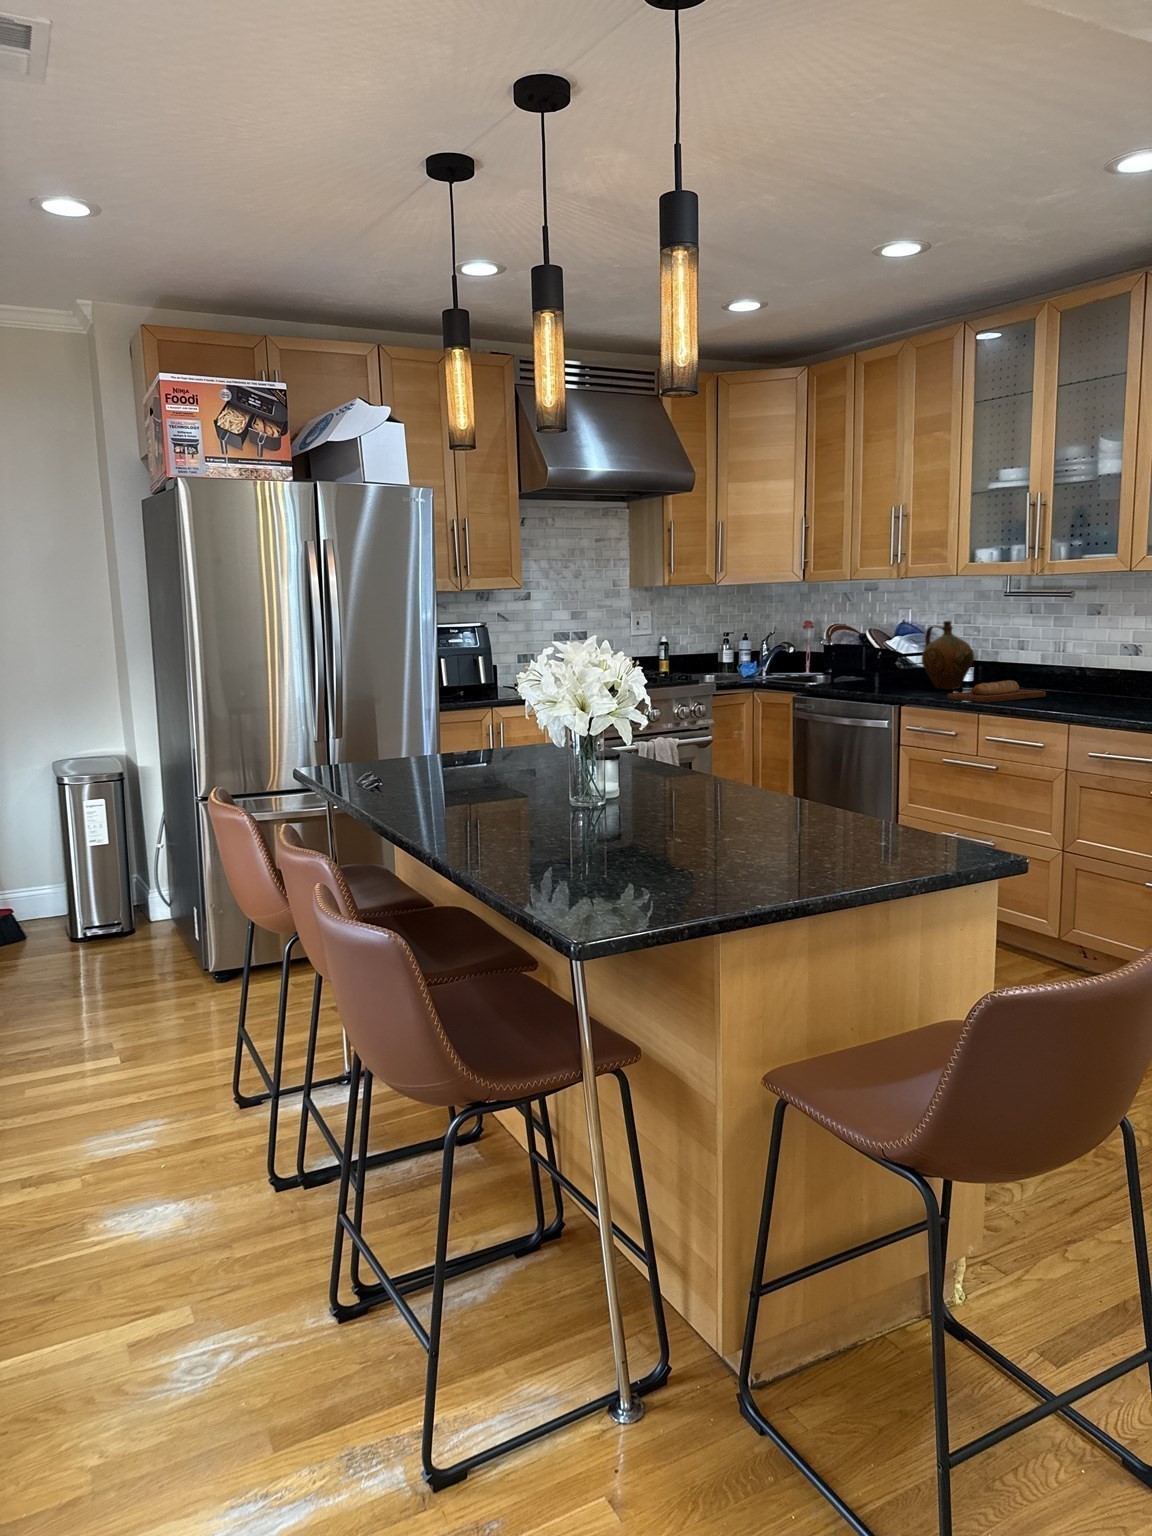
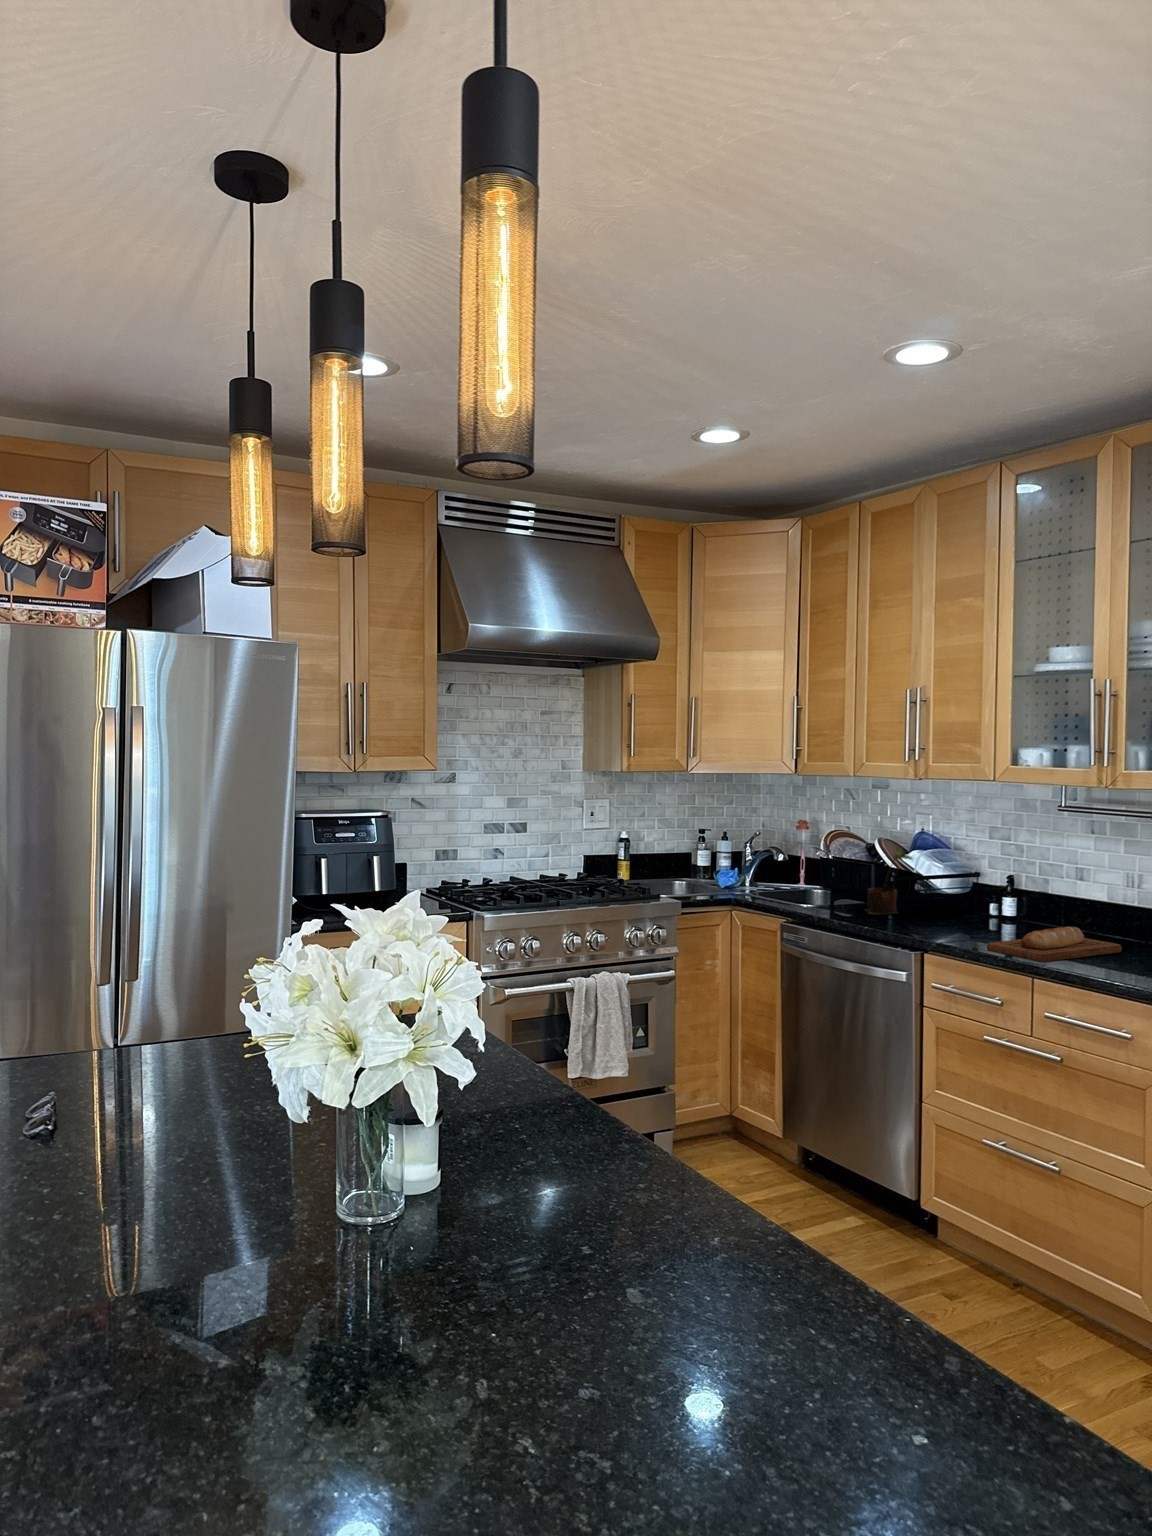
ceramic jug: present [922,621,974,690] -> none [948,837,1017,928]
potted plant: none [858,631,901,686] -> present [867,846,915,915]

